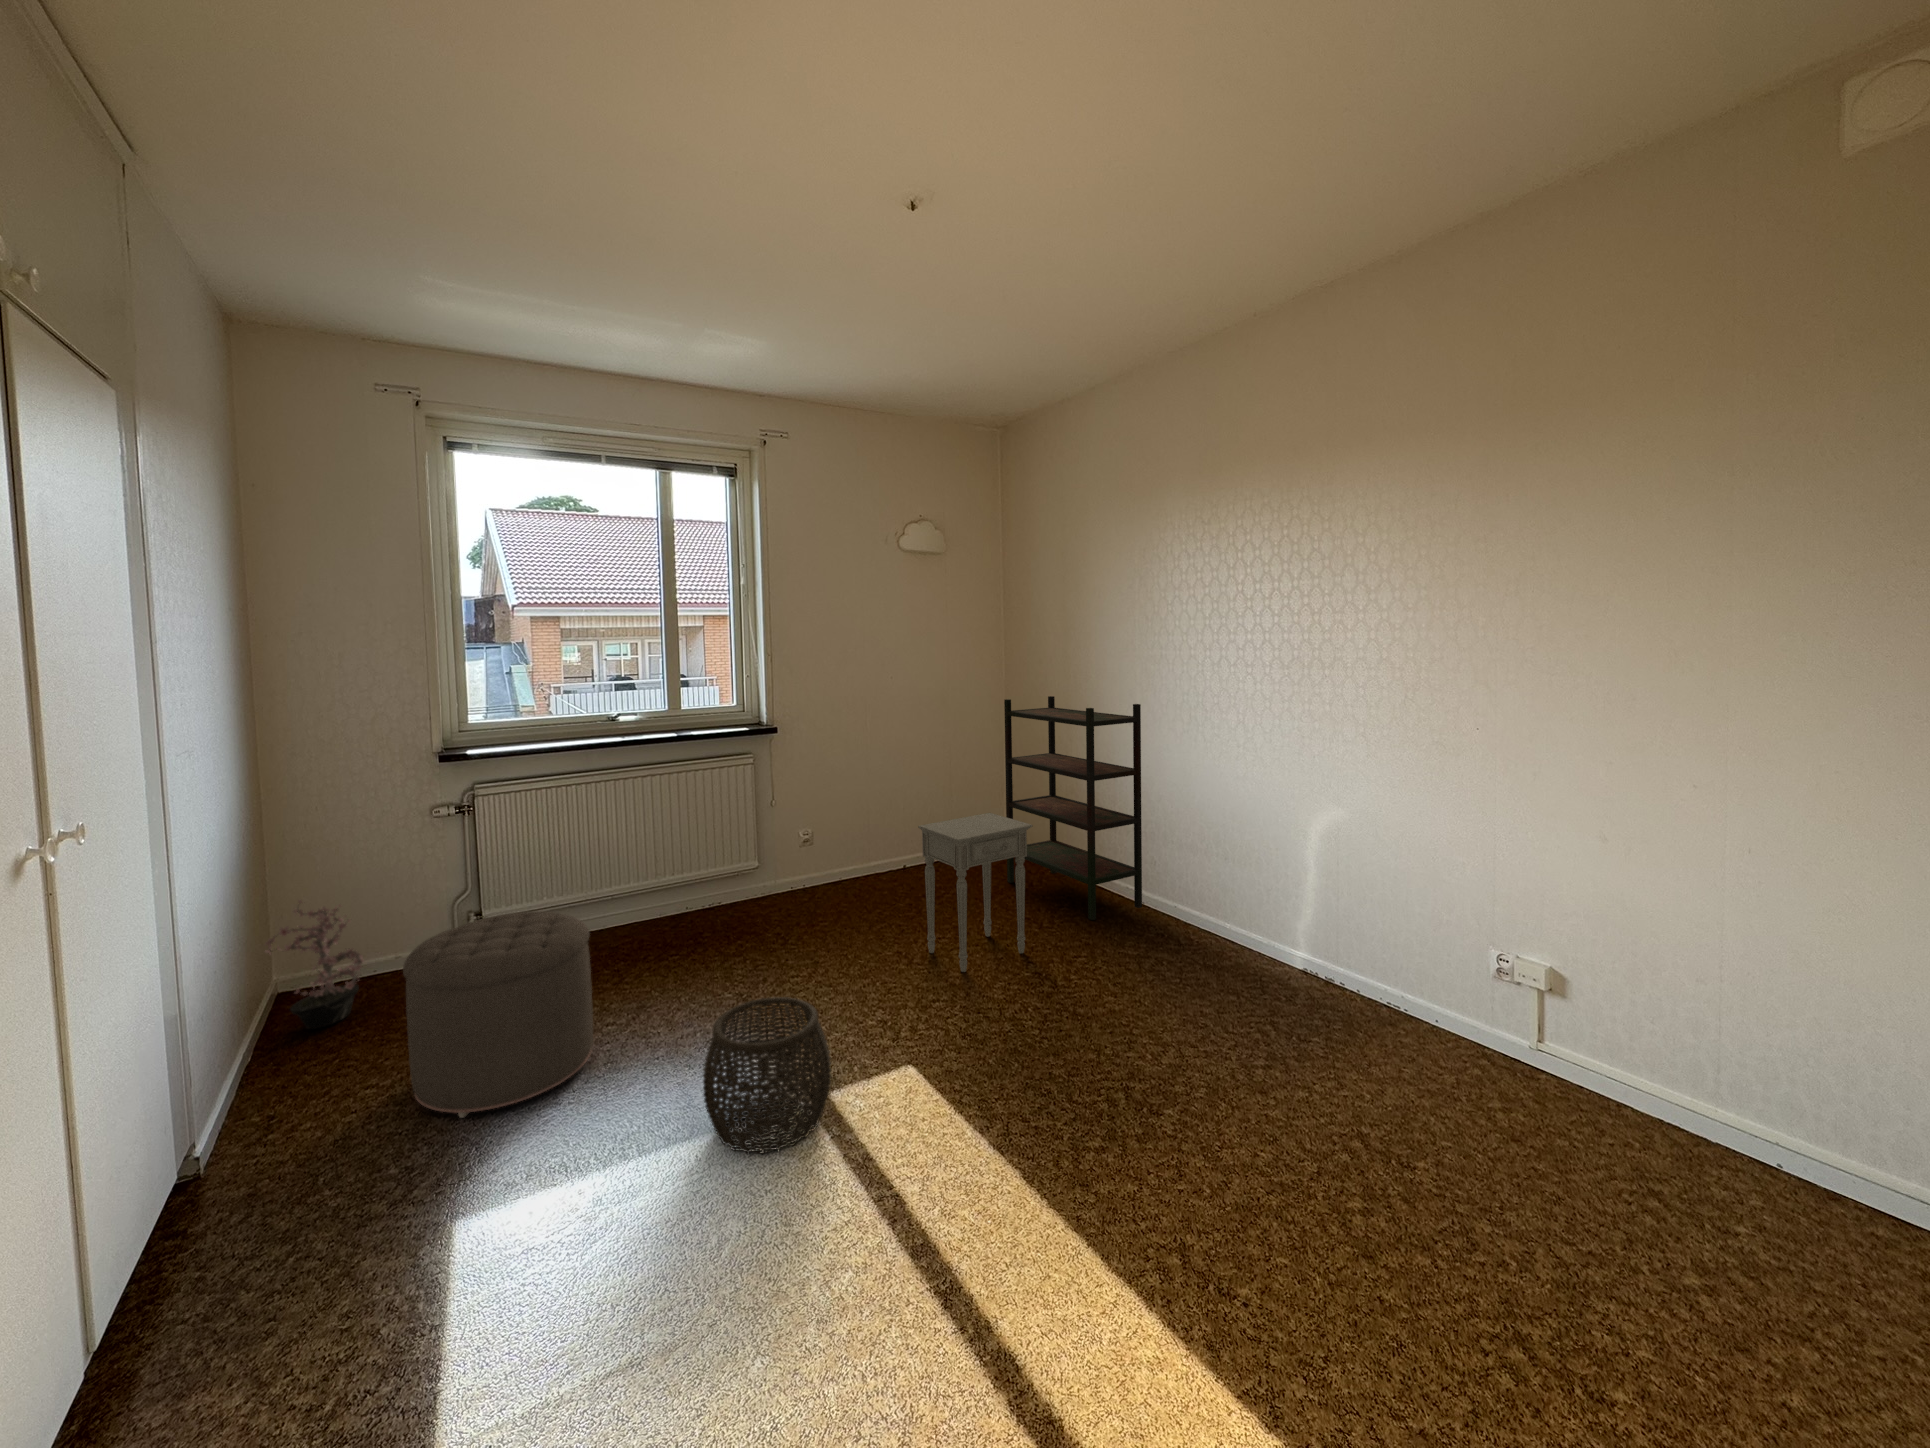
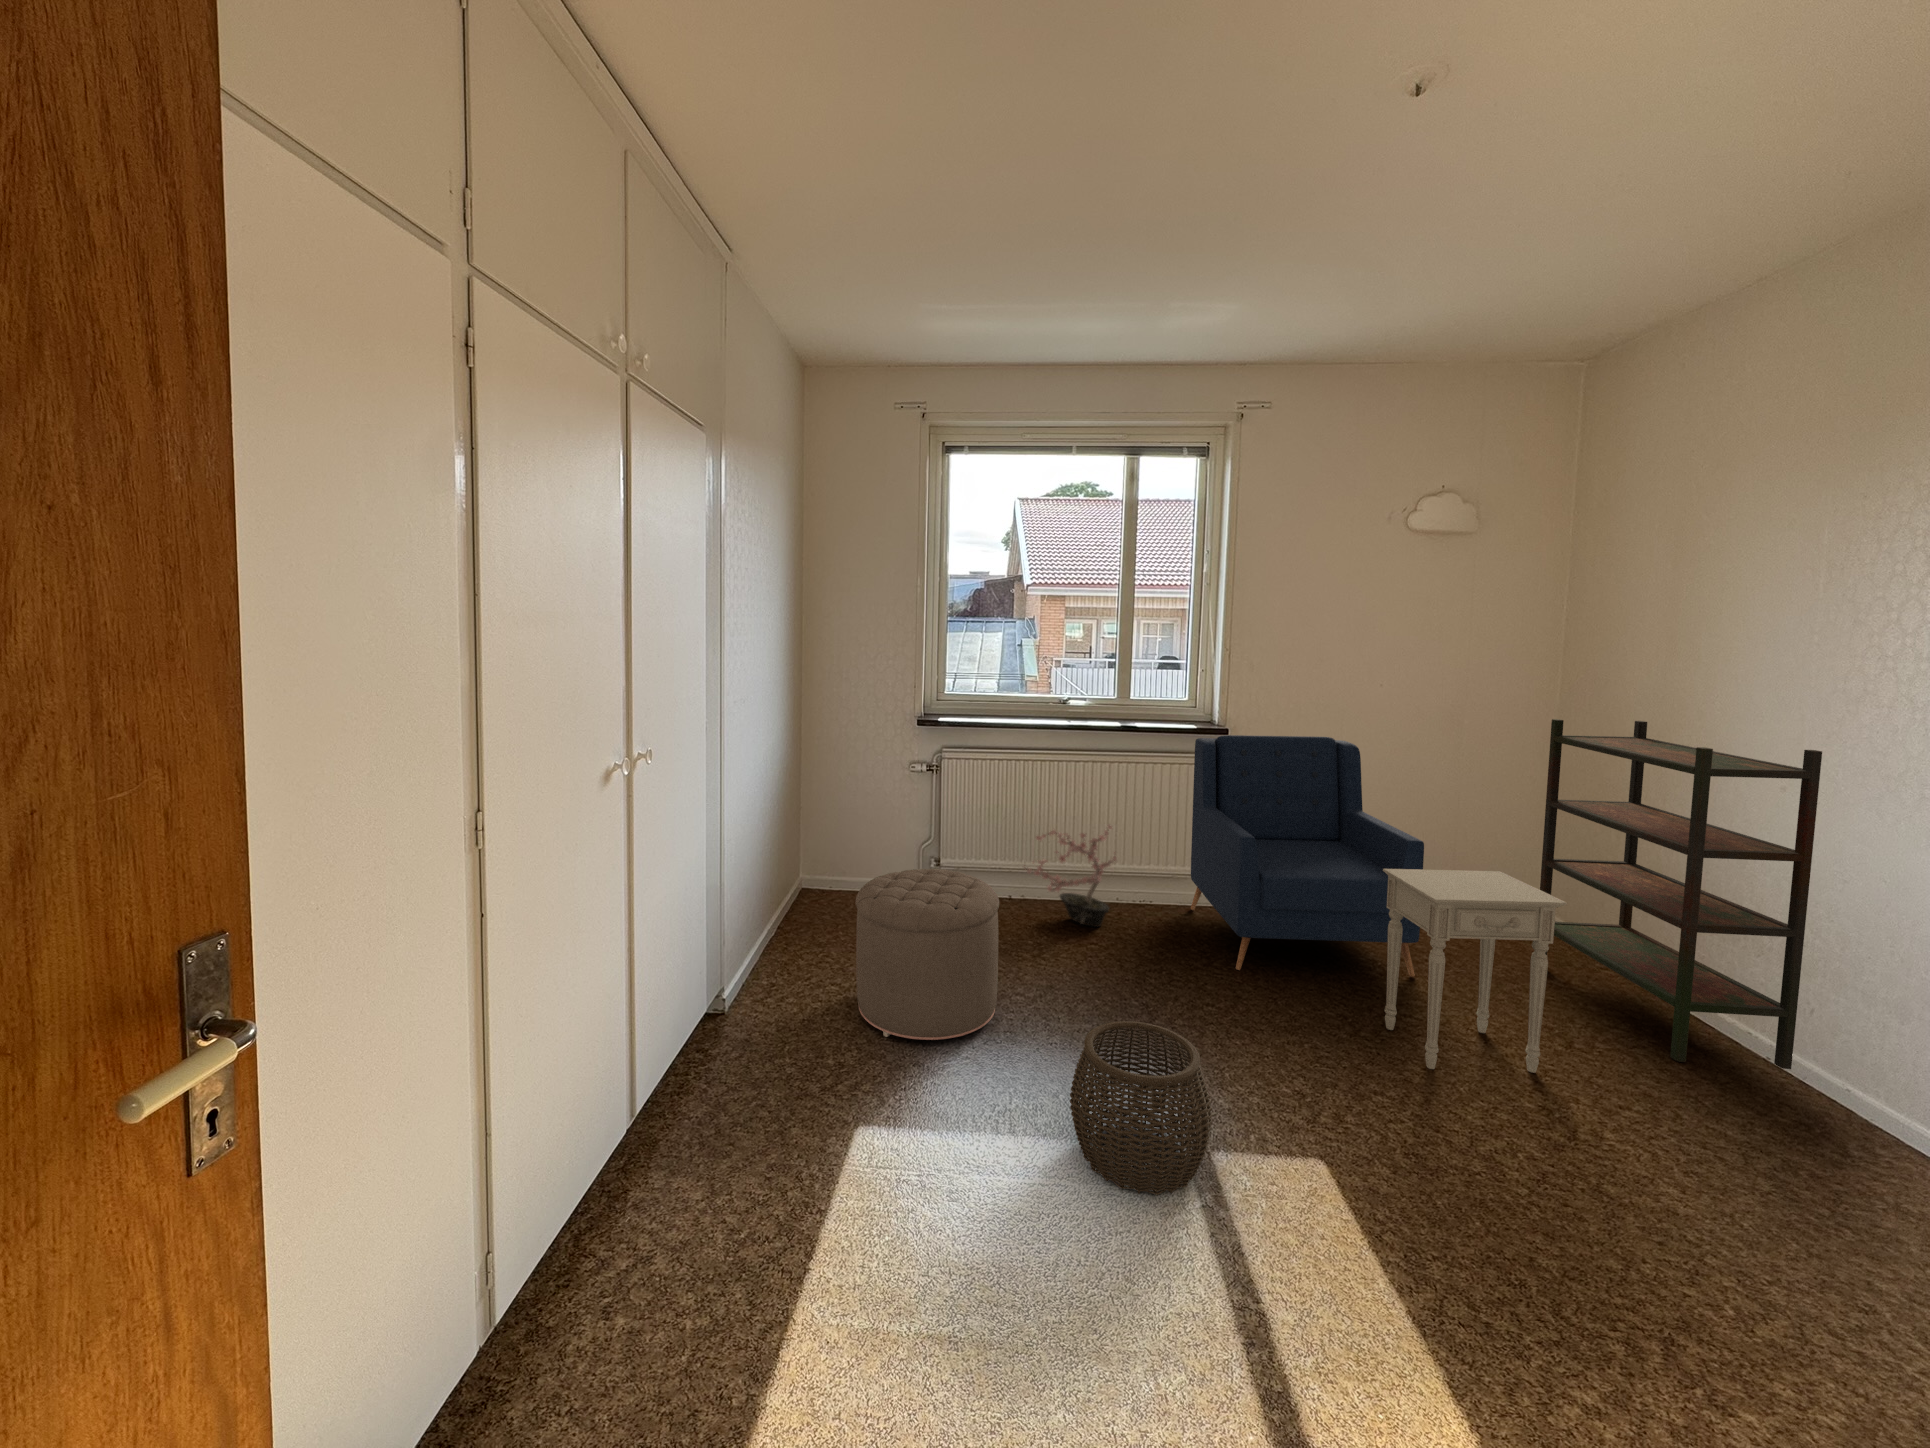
armchair: none [753,730,939,941] -> present [1190,735,1424,976]
potted plant: present [265,900,364,1029] -> present [1024,825,1116,927]

